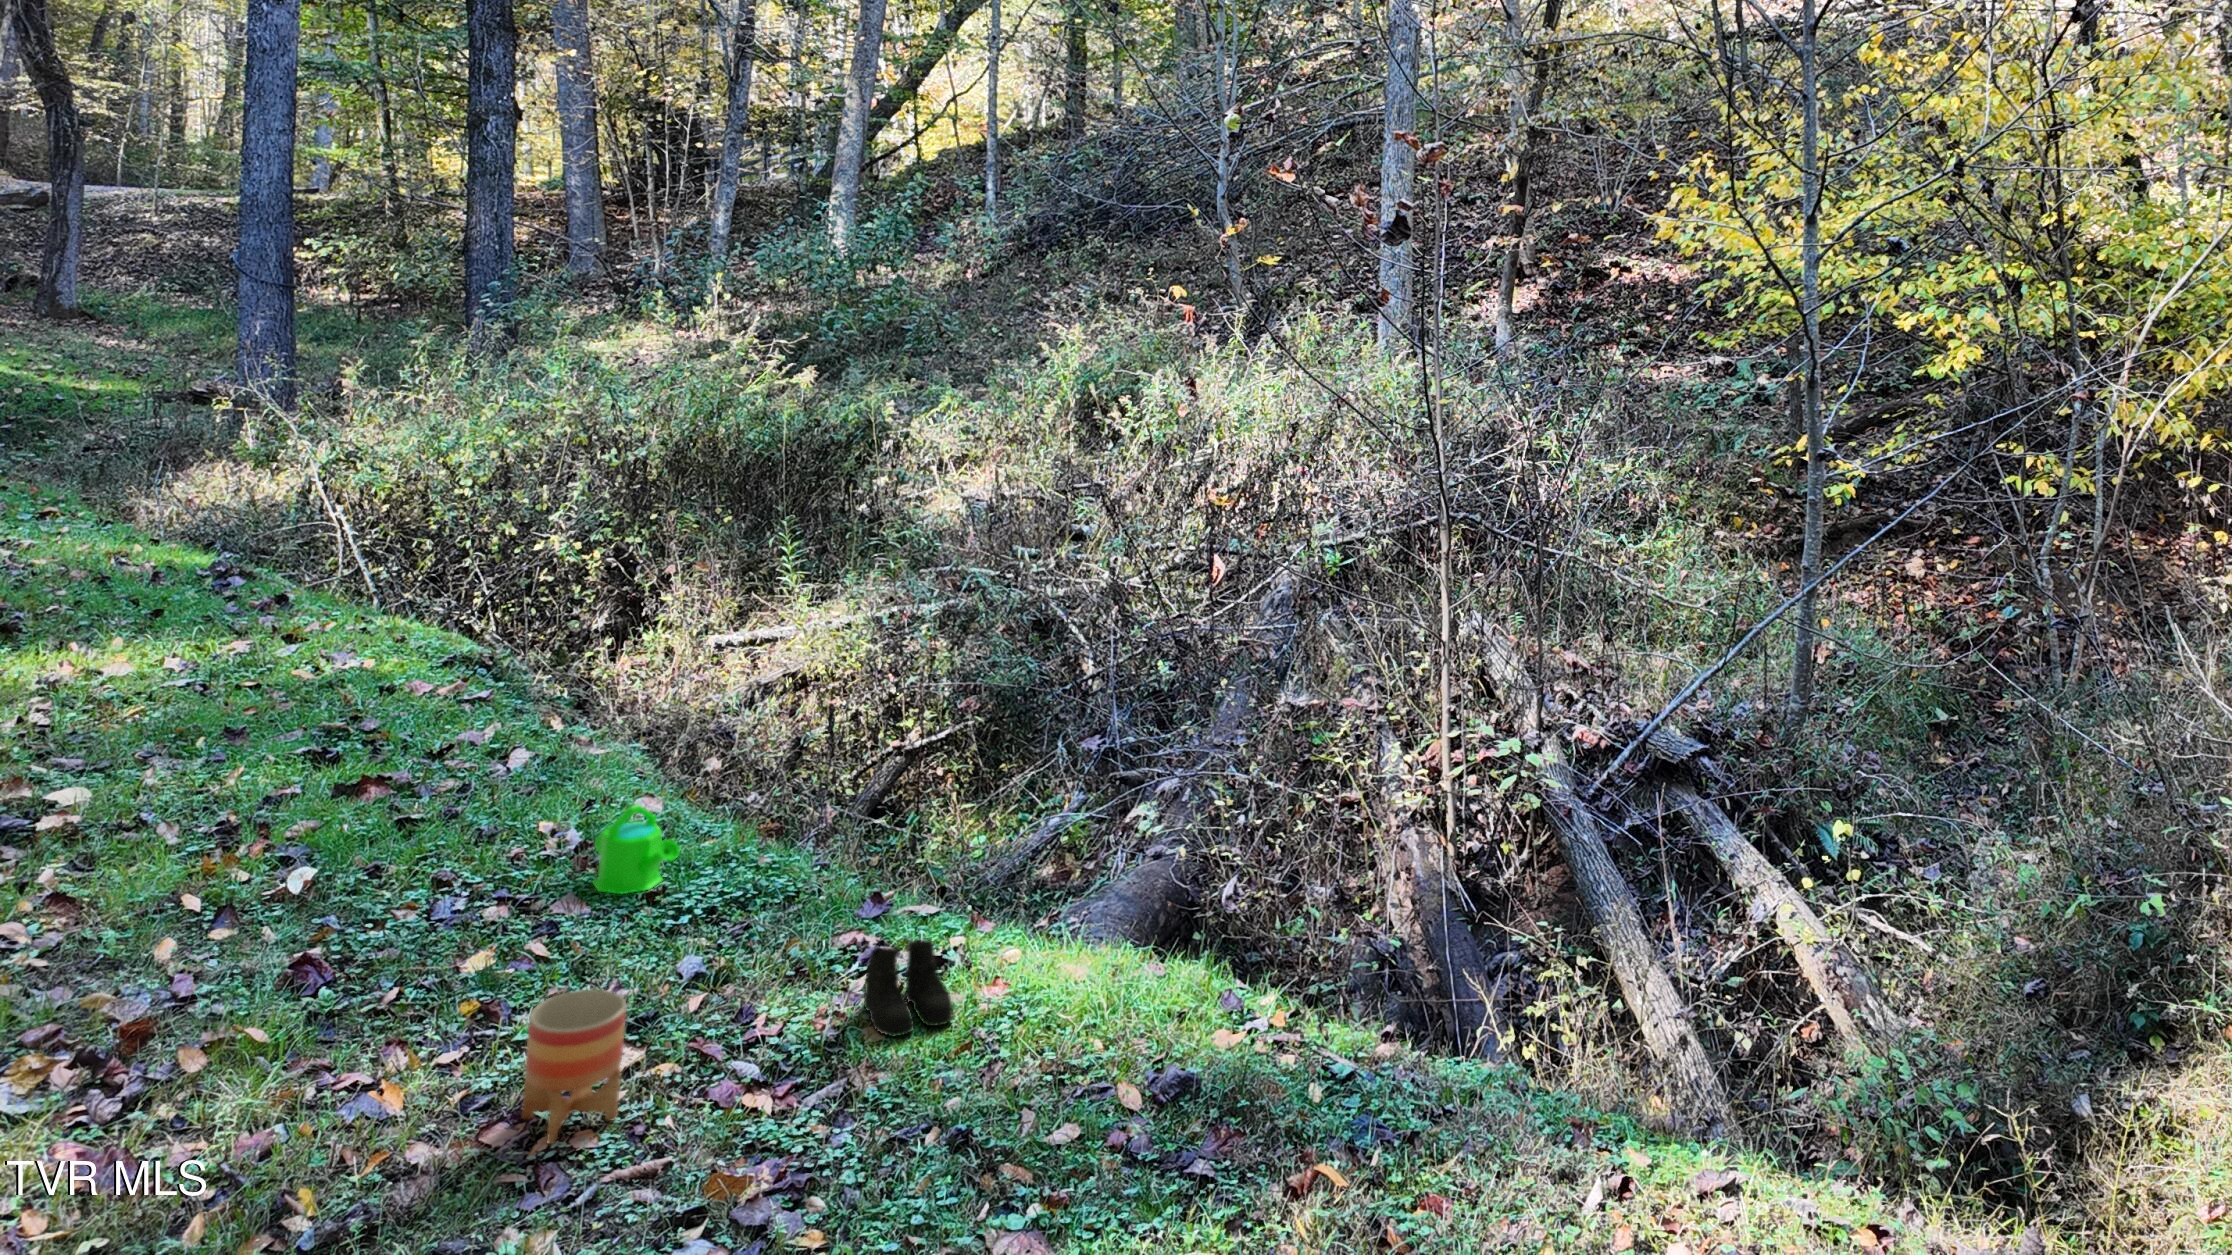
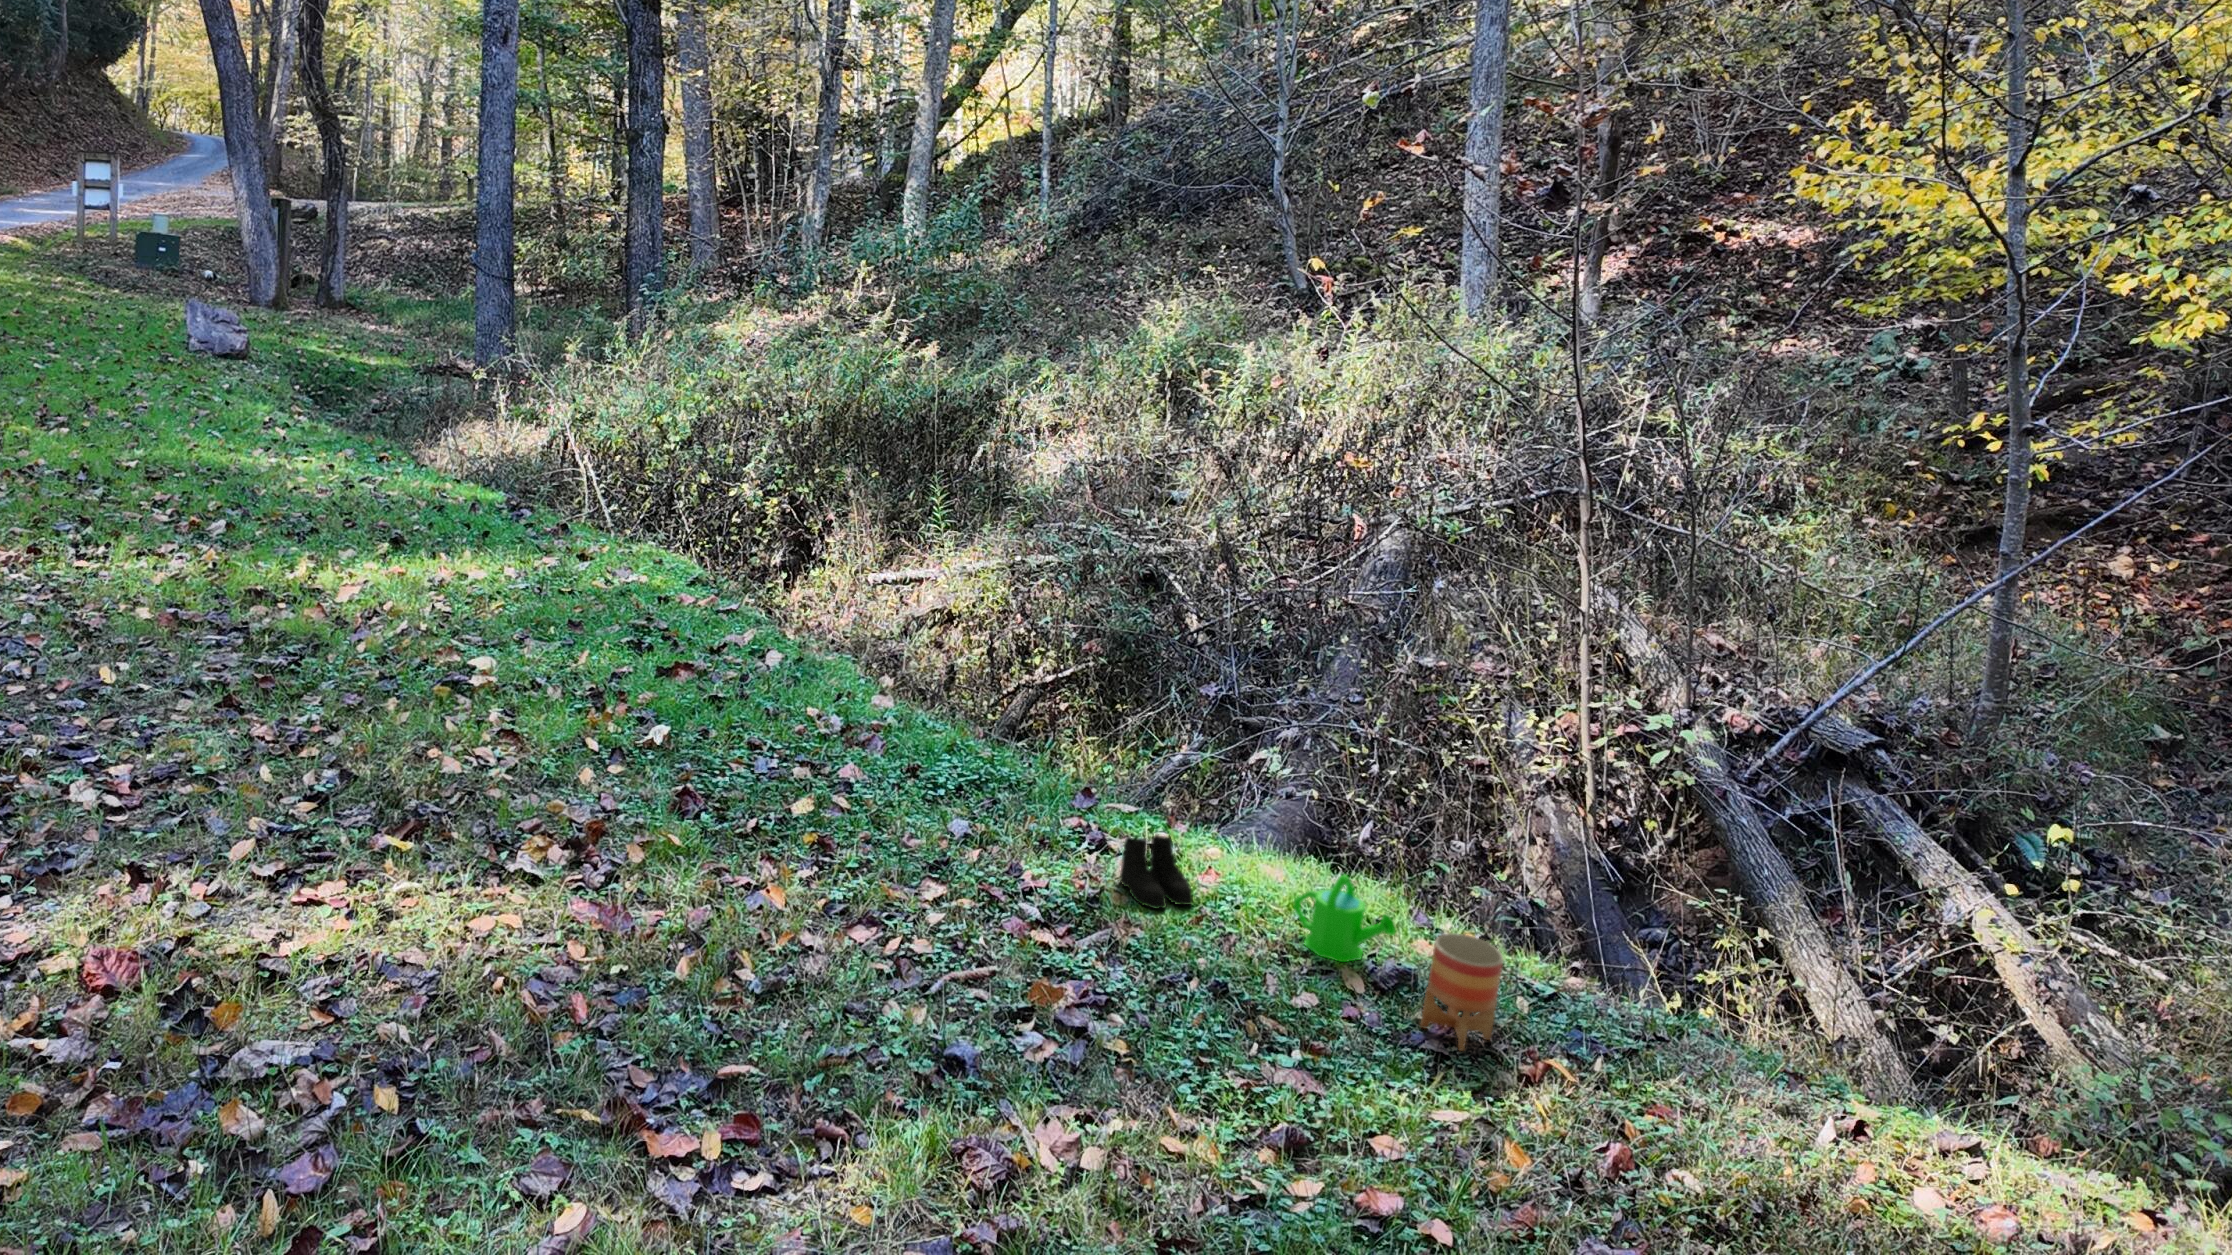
watering can: present [593,805,680,894] -> present [1293,874,1396,962]
planter: present [522,989,626,1144] -> present [1421,933,1503,1051]

